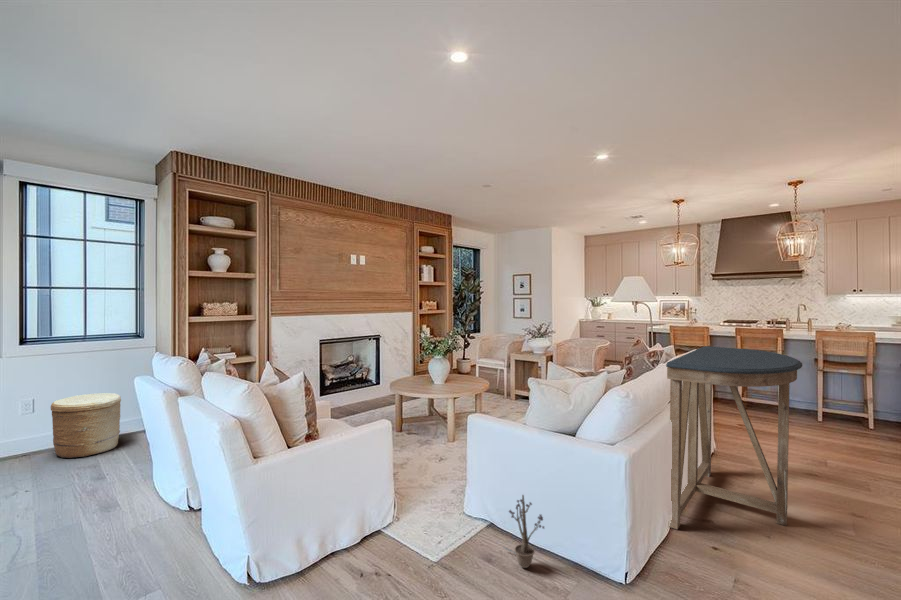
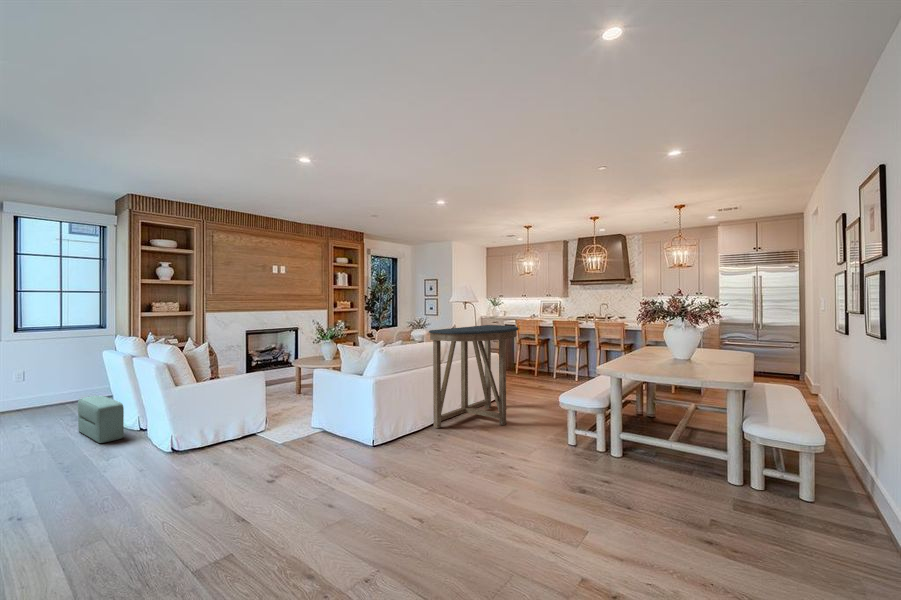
woven basket: present [51,393,121,458] -> none [38,368,90,412]
pouf: none [99,450,168,544] -> present [78,396,124,443]
decorative plant: present [506,495,544,568] -> none [326,403,342,444]

